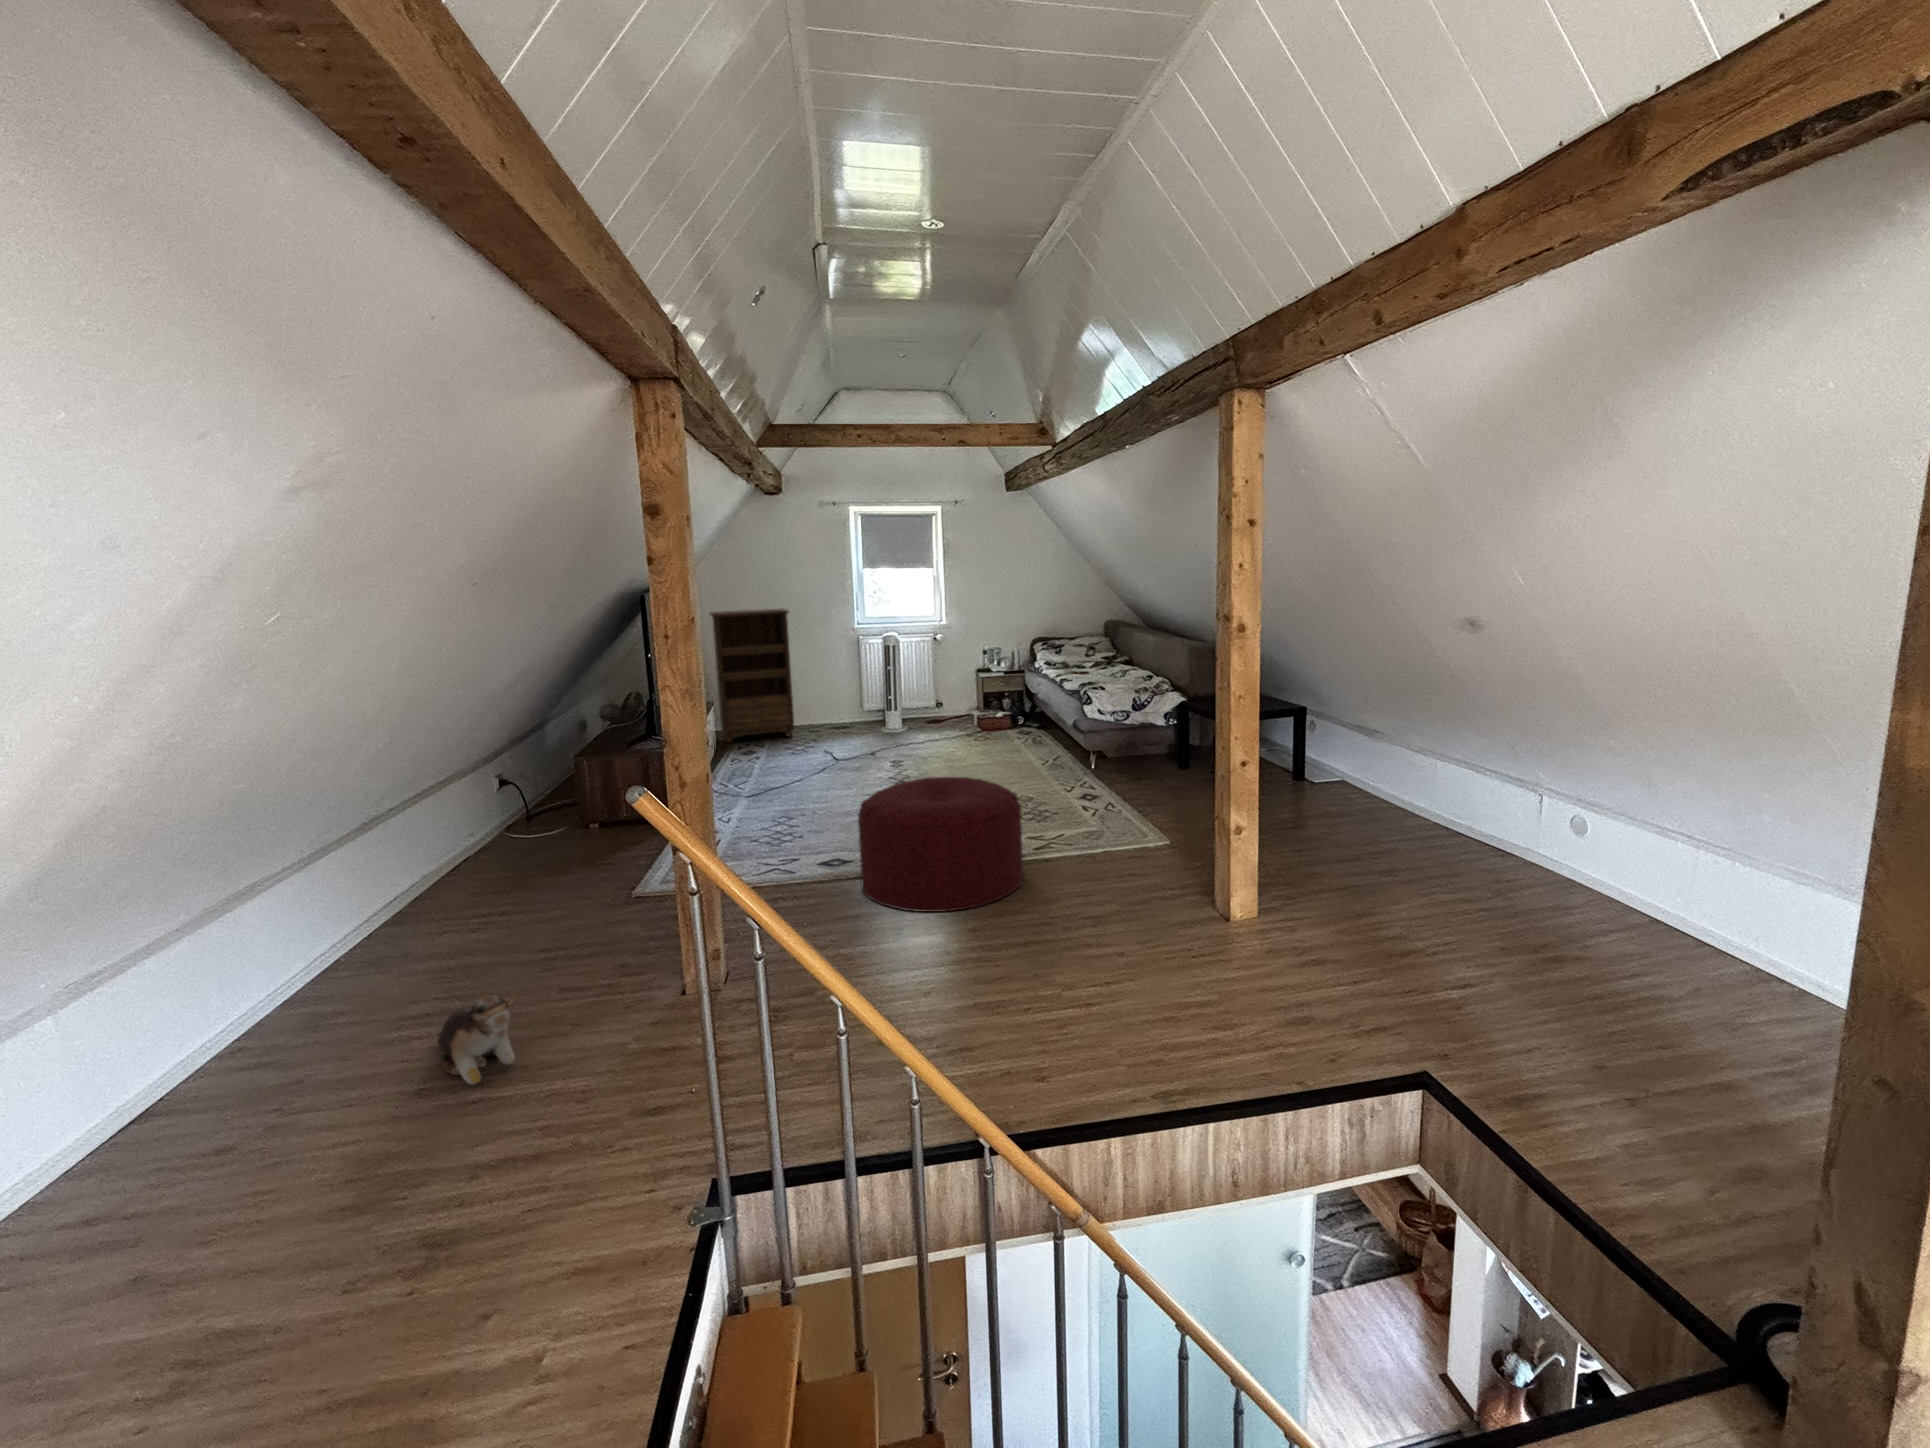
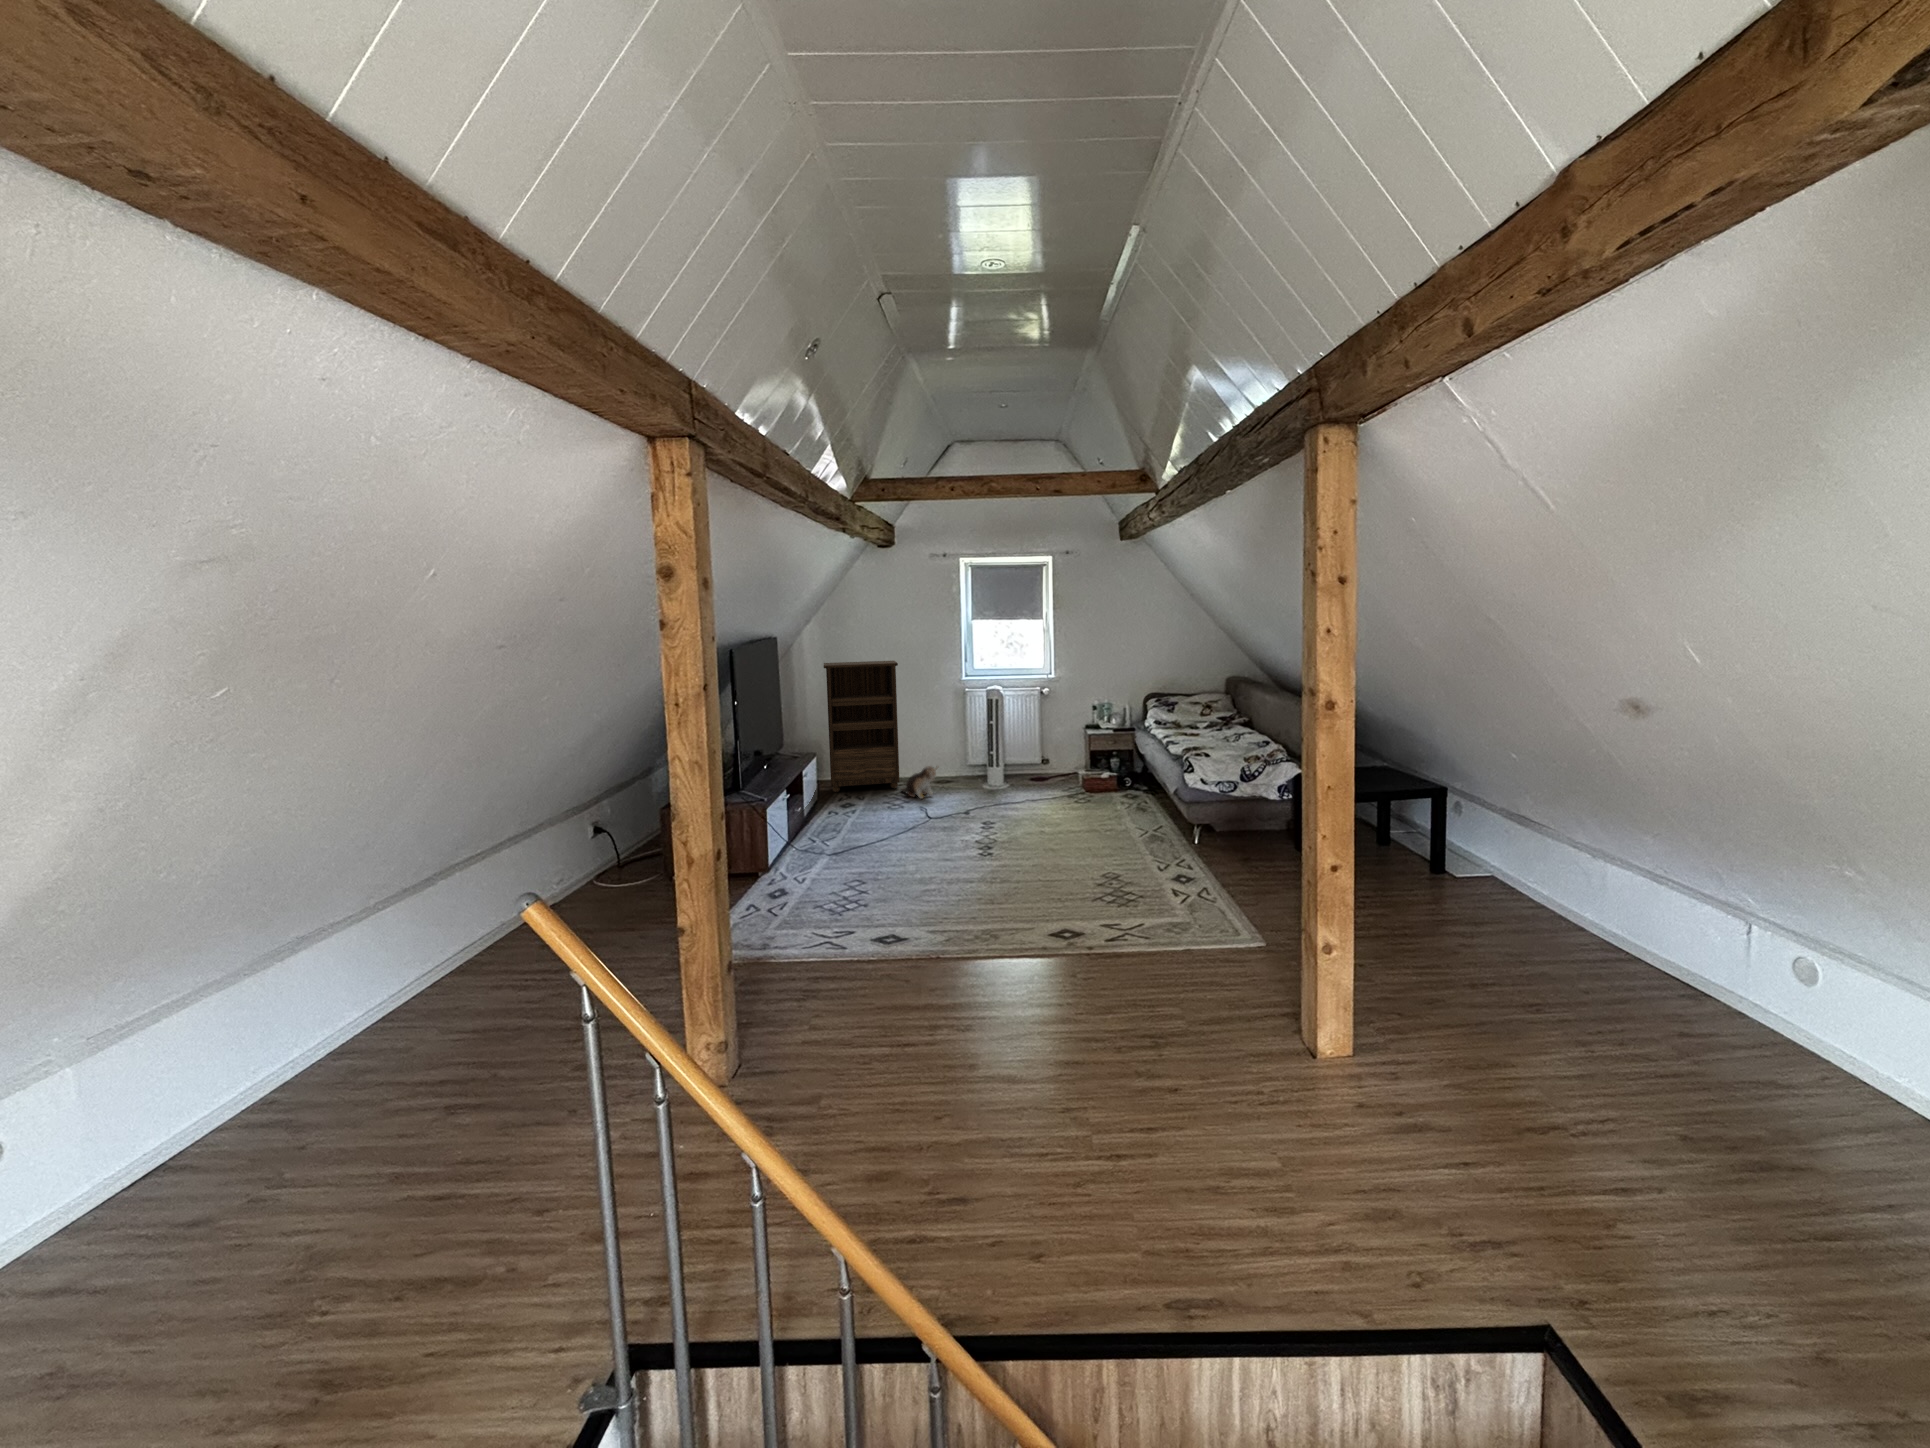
ottoman: present [858,777,1023,912] -> none [908,852,1085,1007]
plush toy: present [438,994,515,1085] -> present [901,766,936,799]

